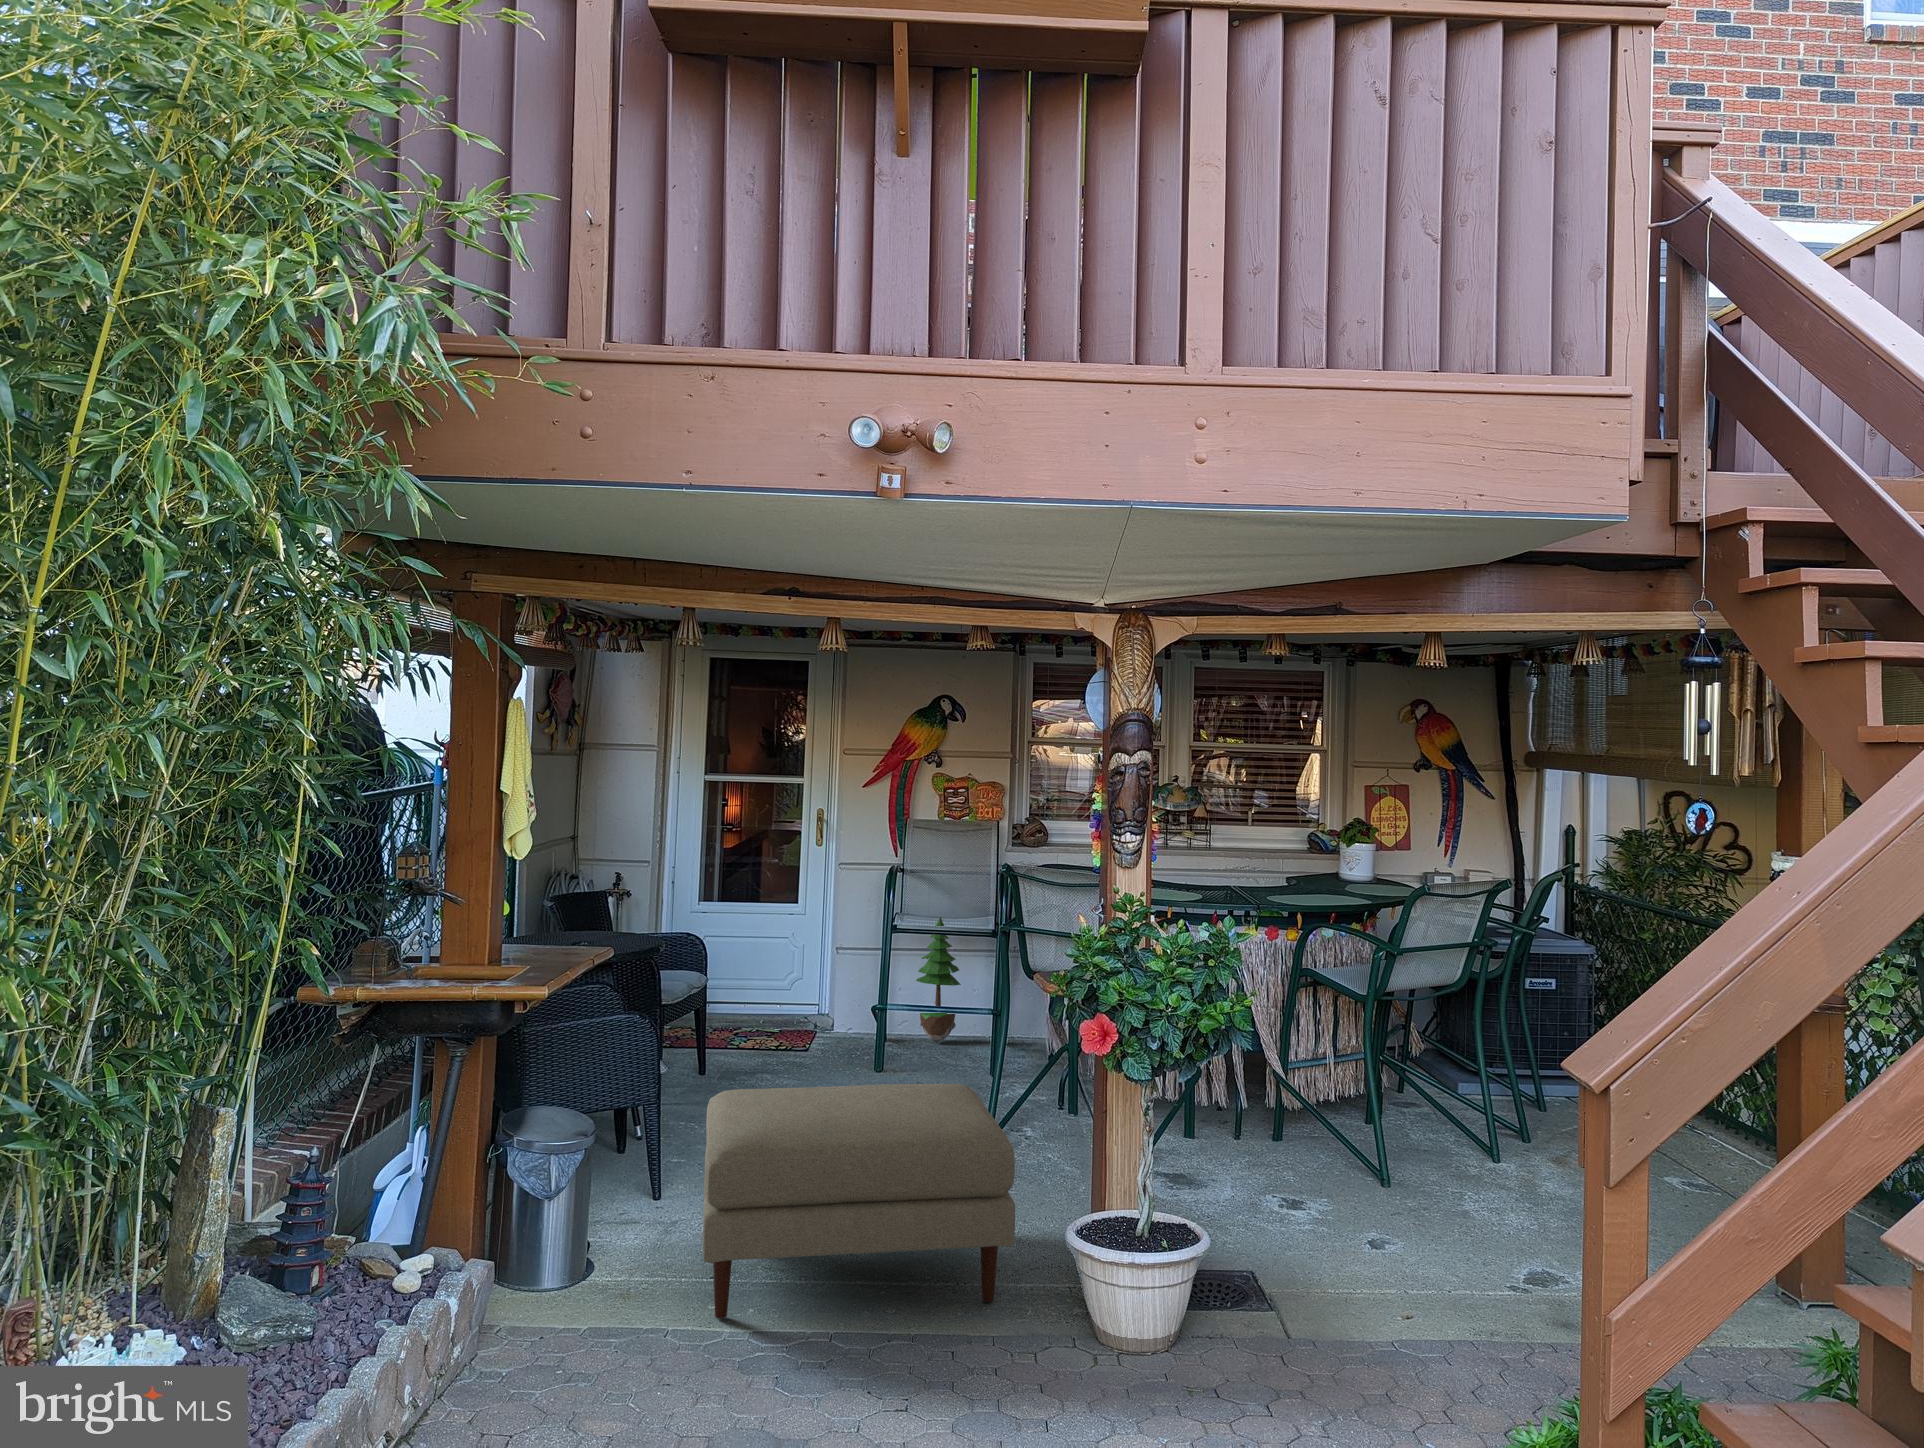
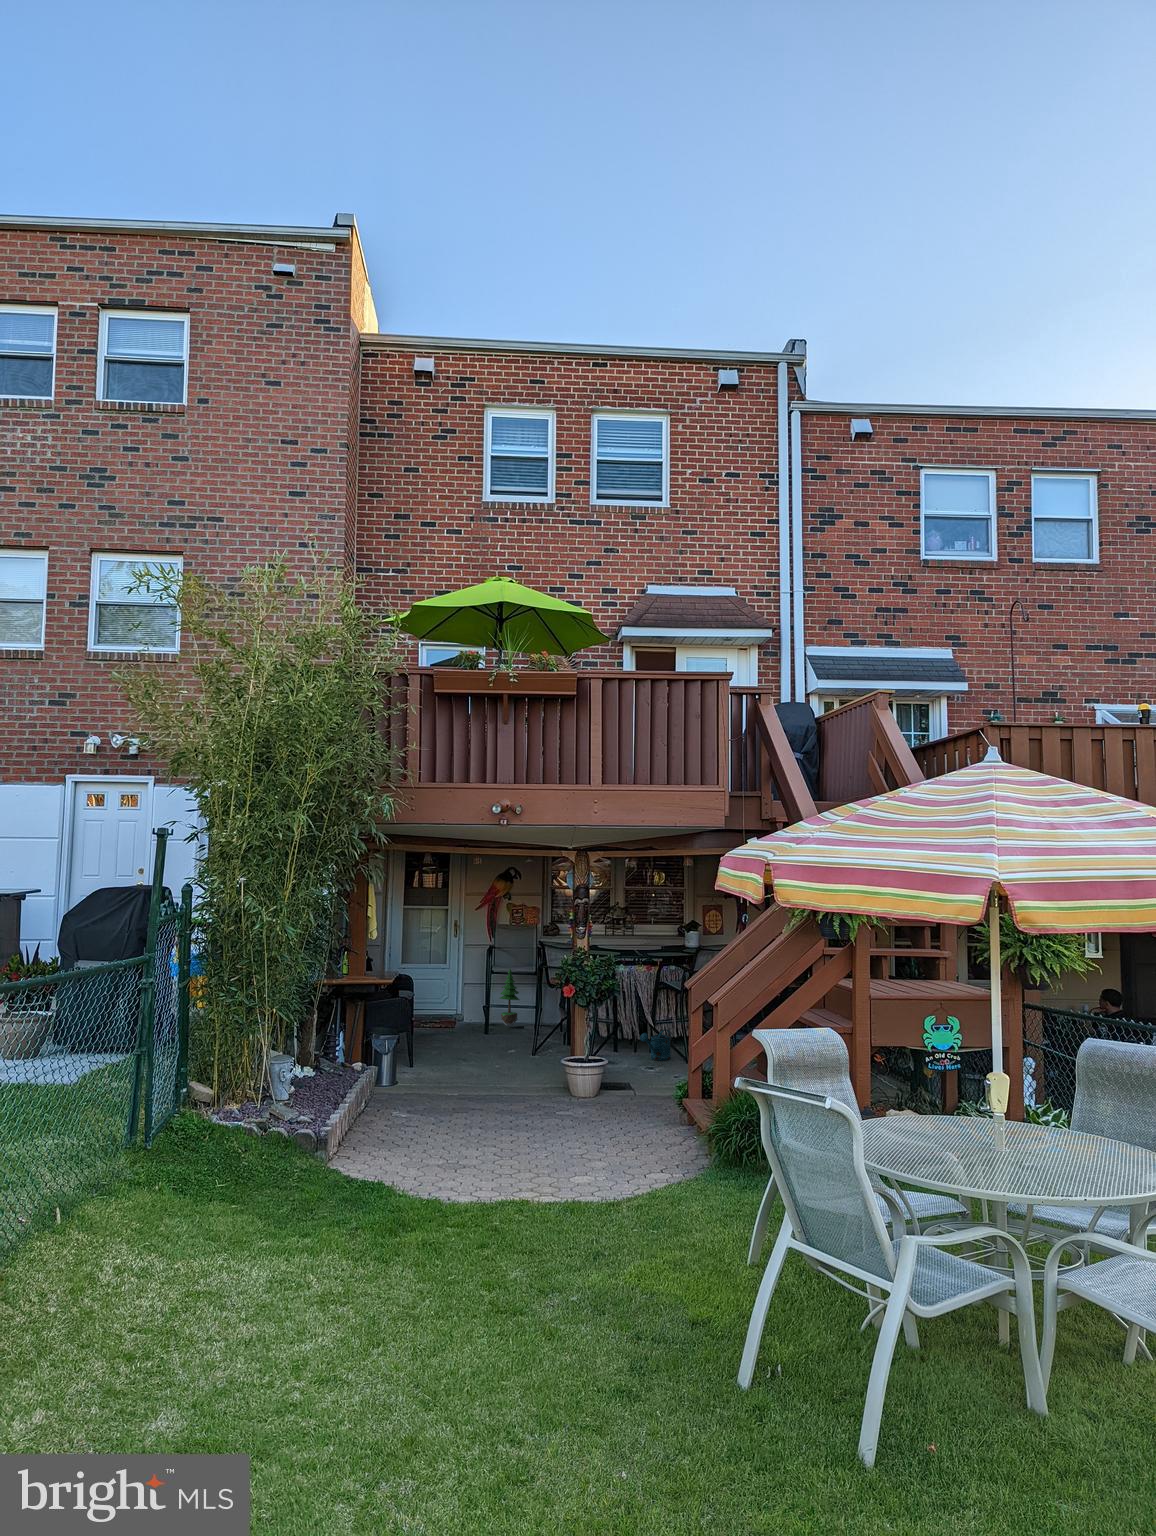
watering can: none [1251,1075,1320,1152] -> present [640,1029,671,1061]
ottoman: present [703,1084,1015,1318] -> none [421,1025,537,1100]

